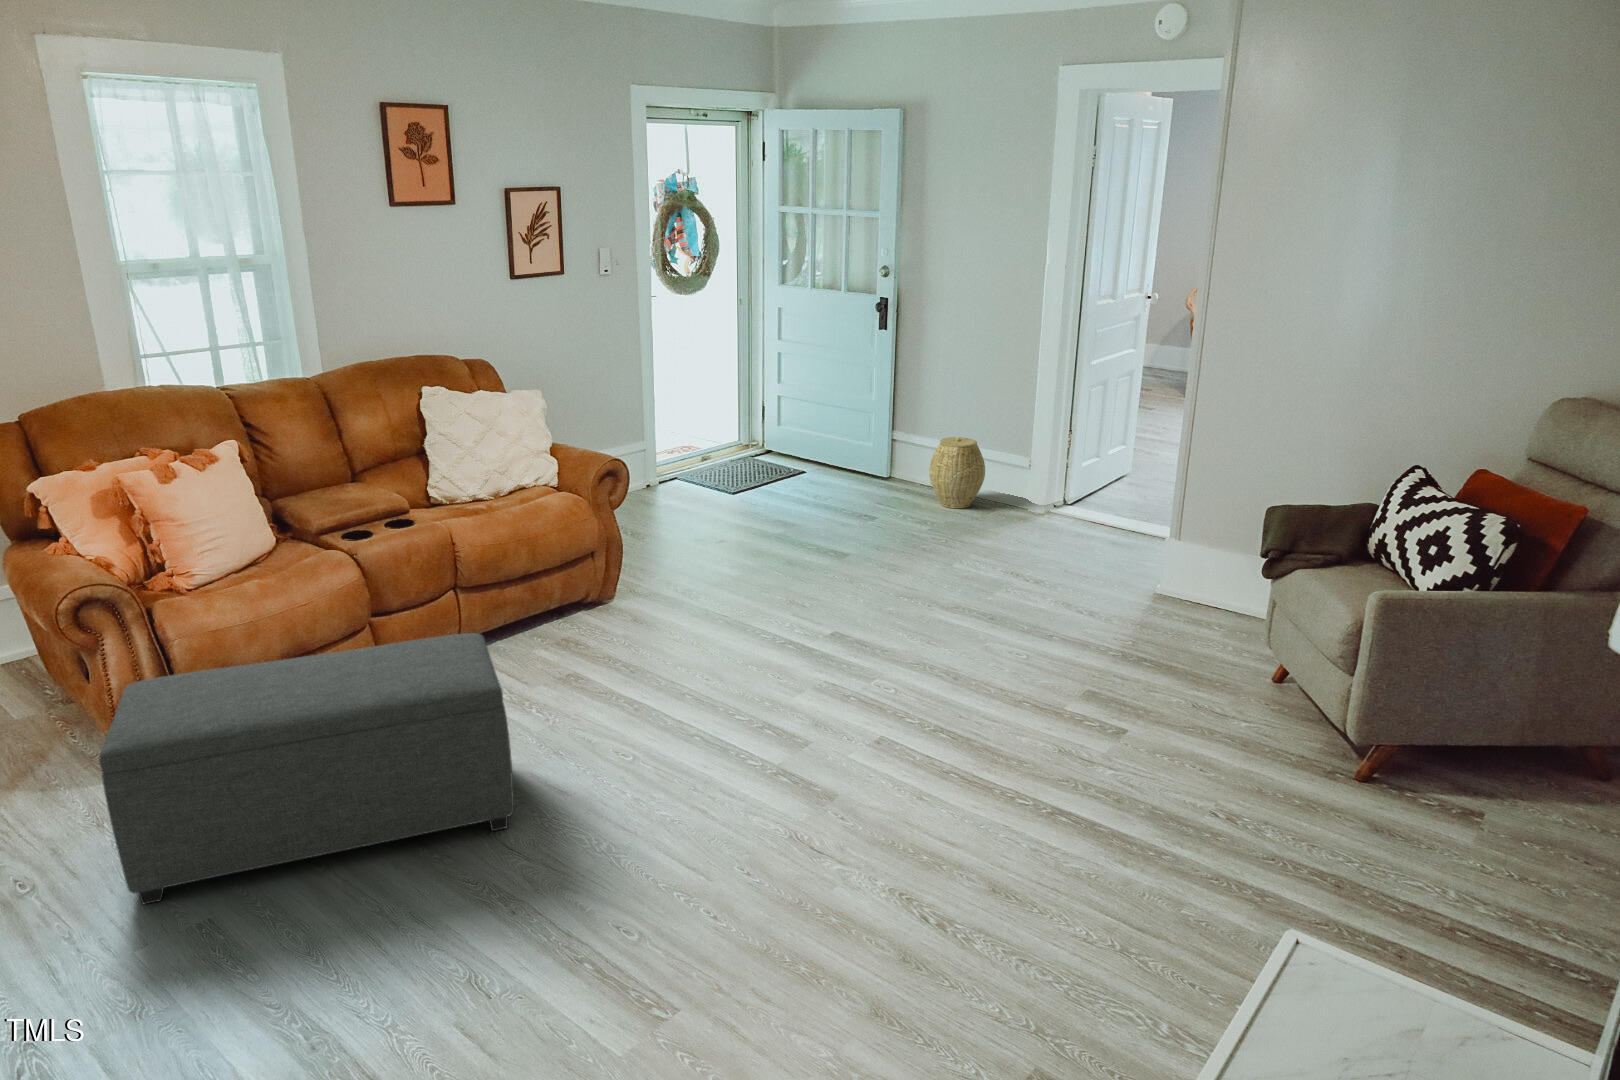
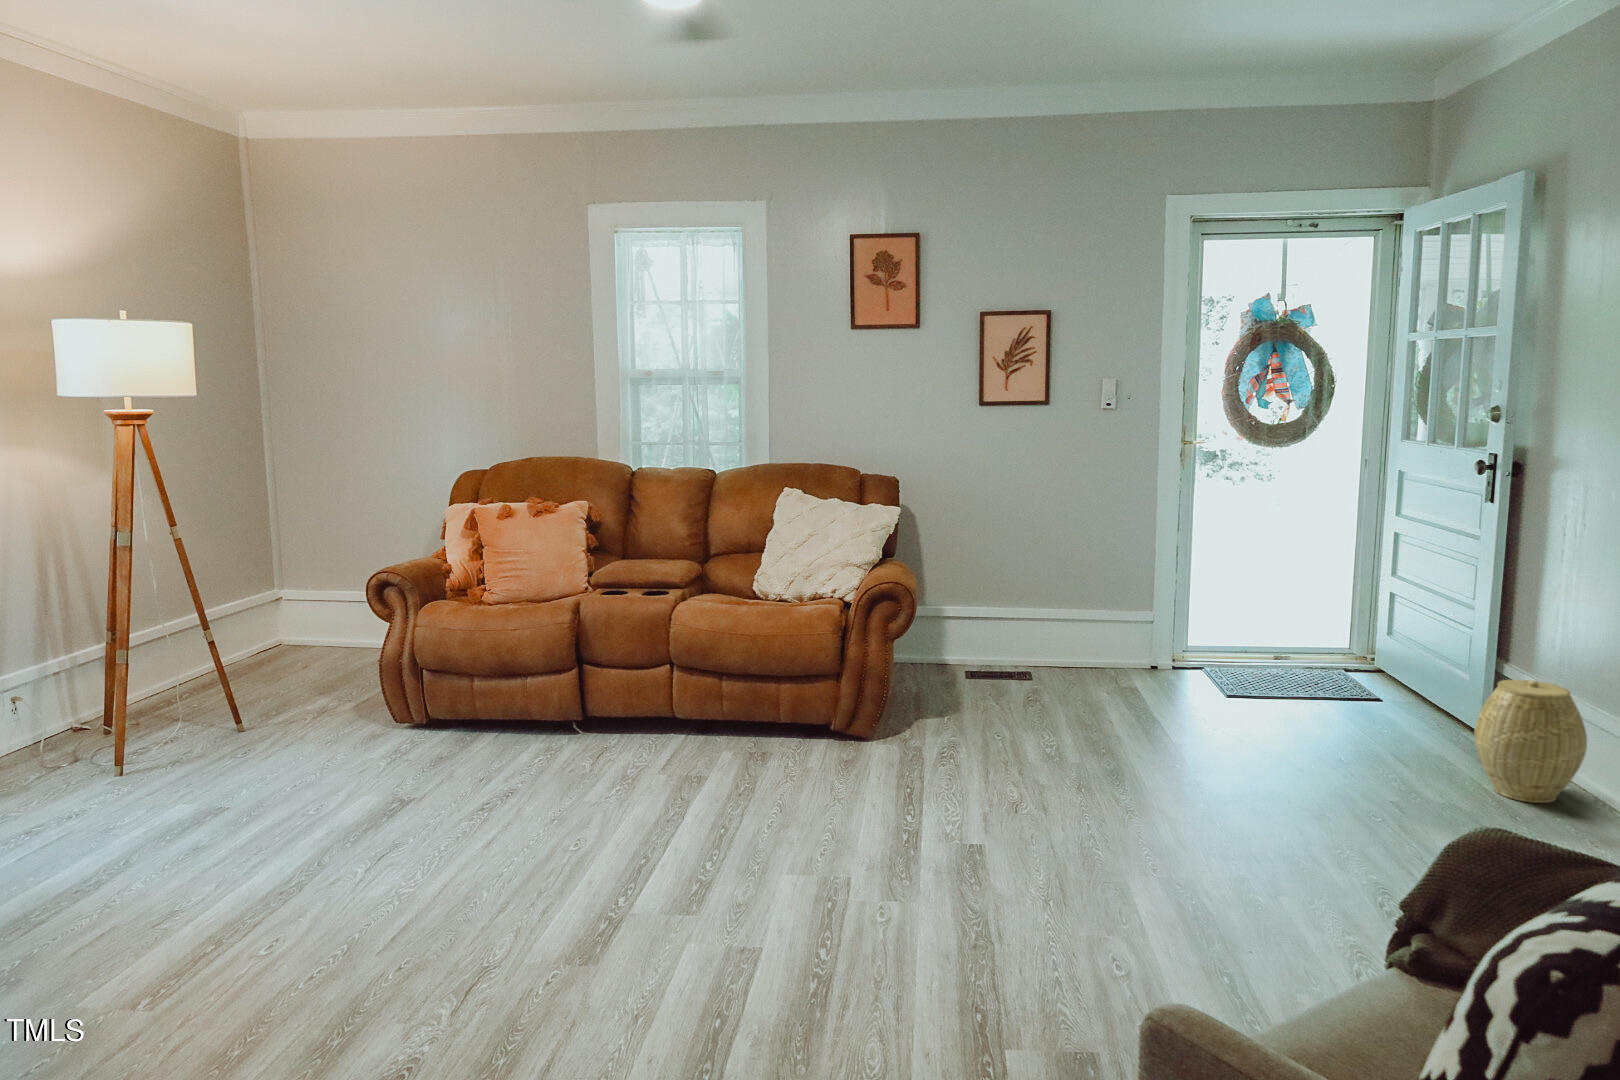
ottoman: present [99,633,514,904] -> none [214,635,505,844]

